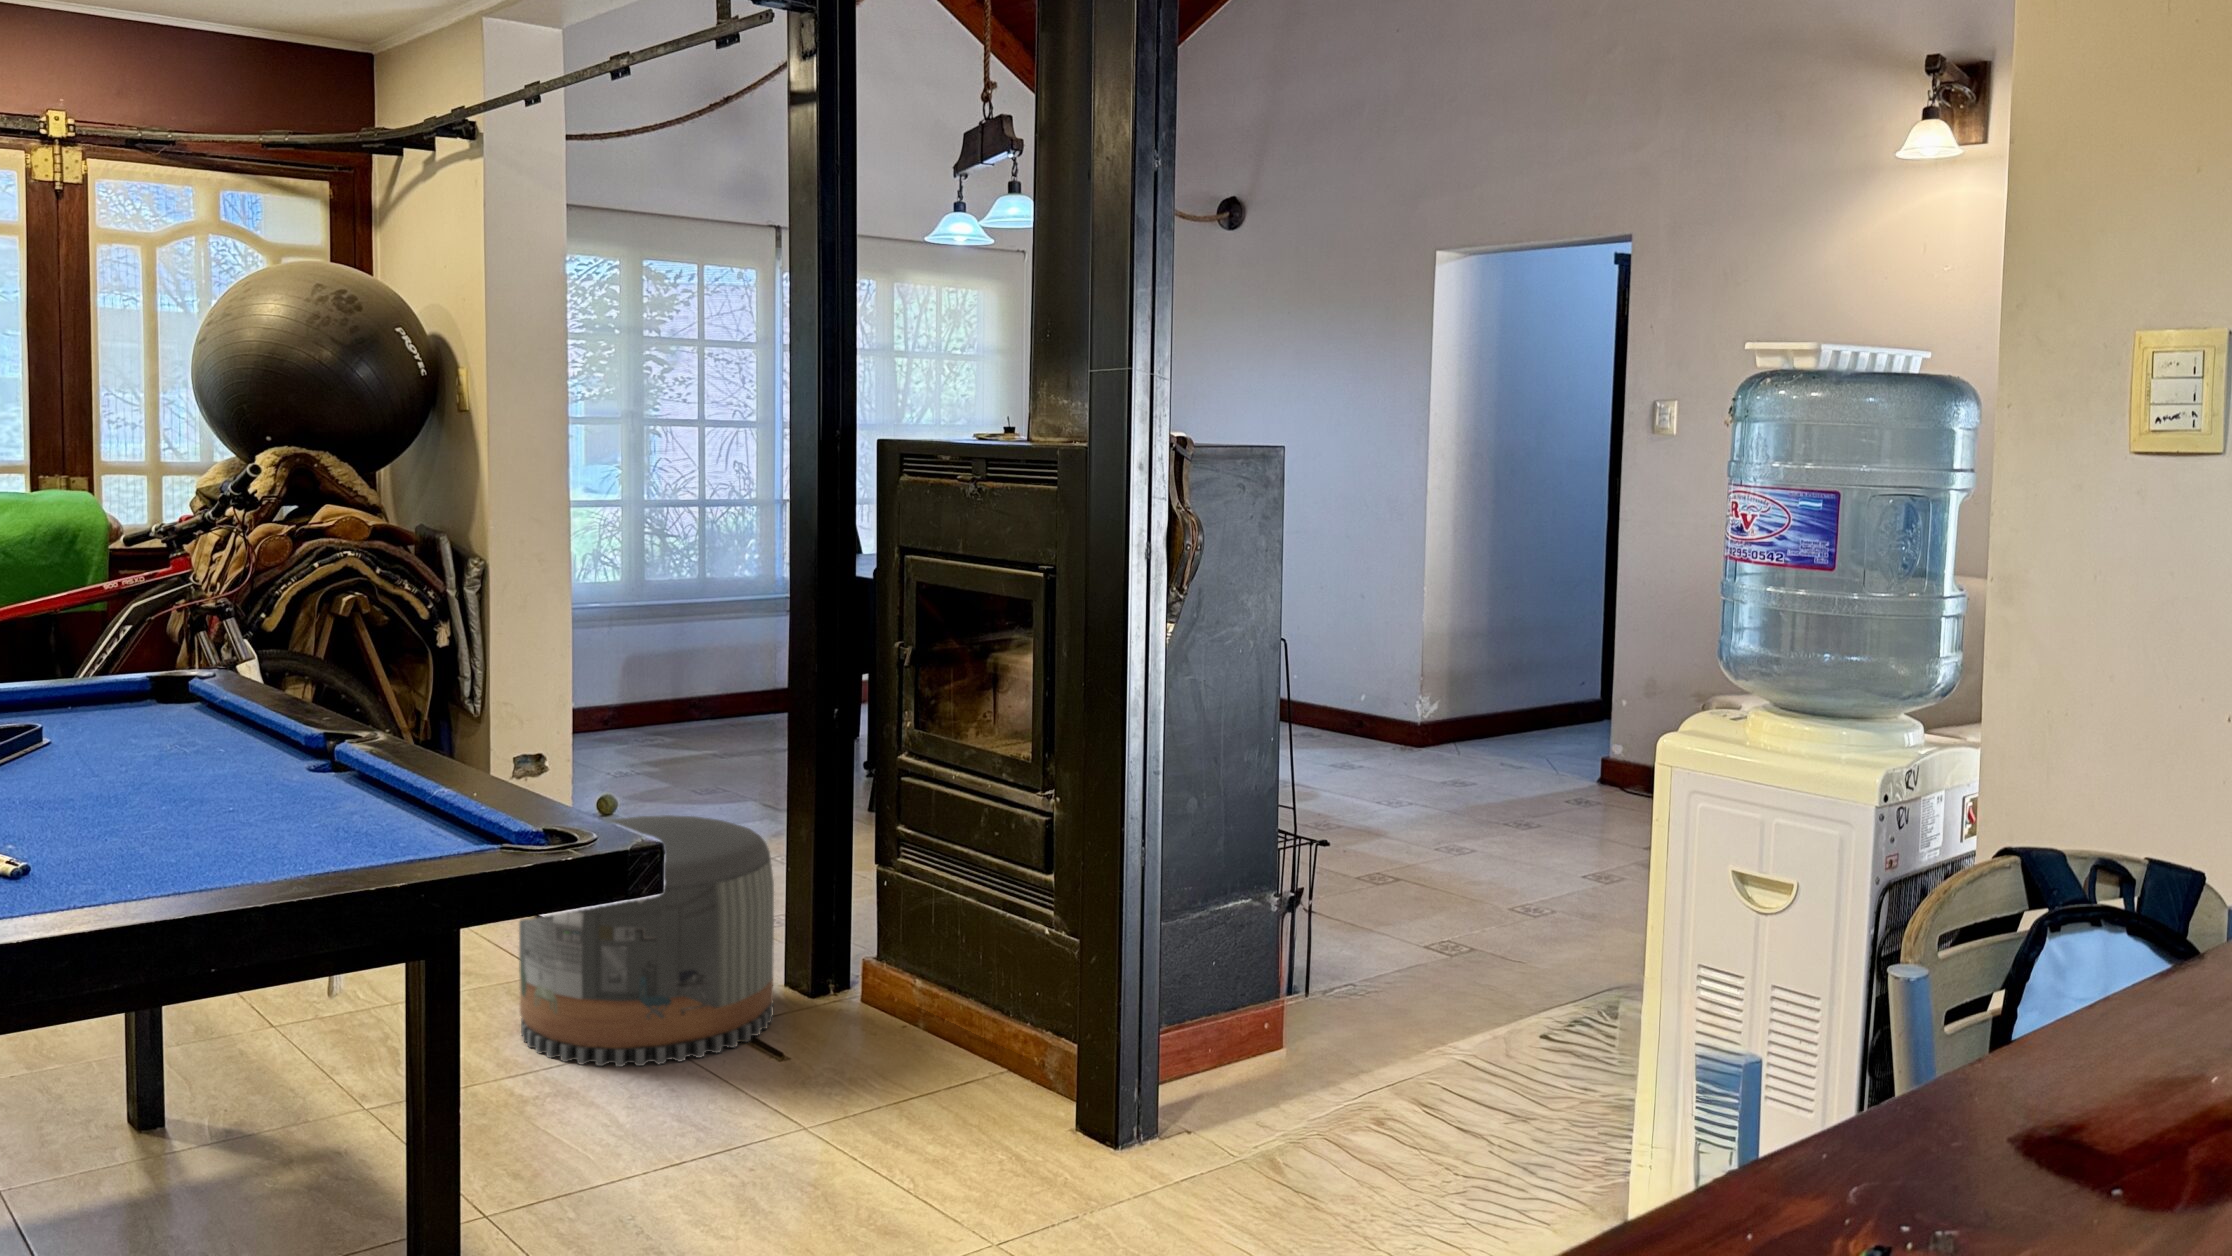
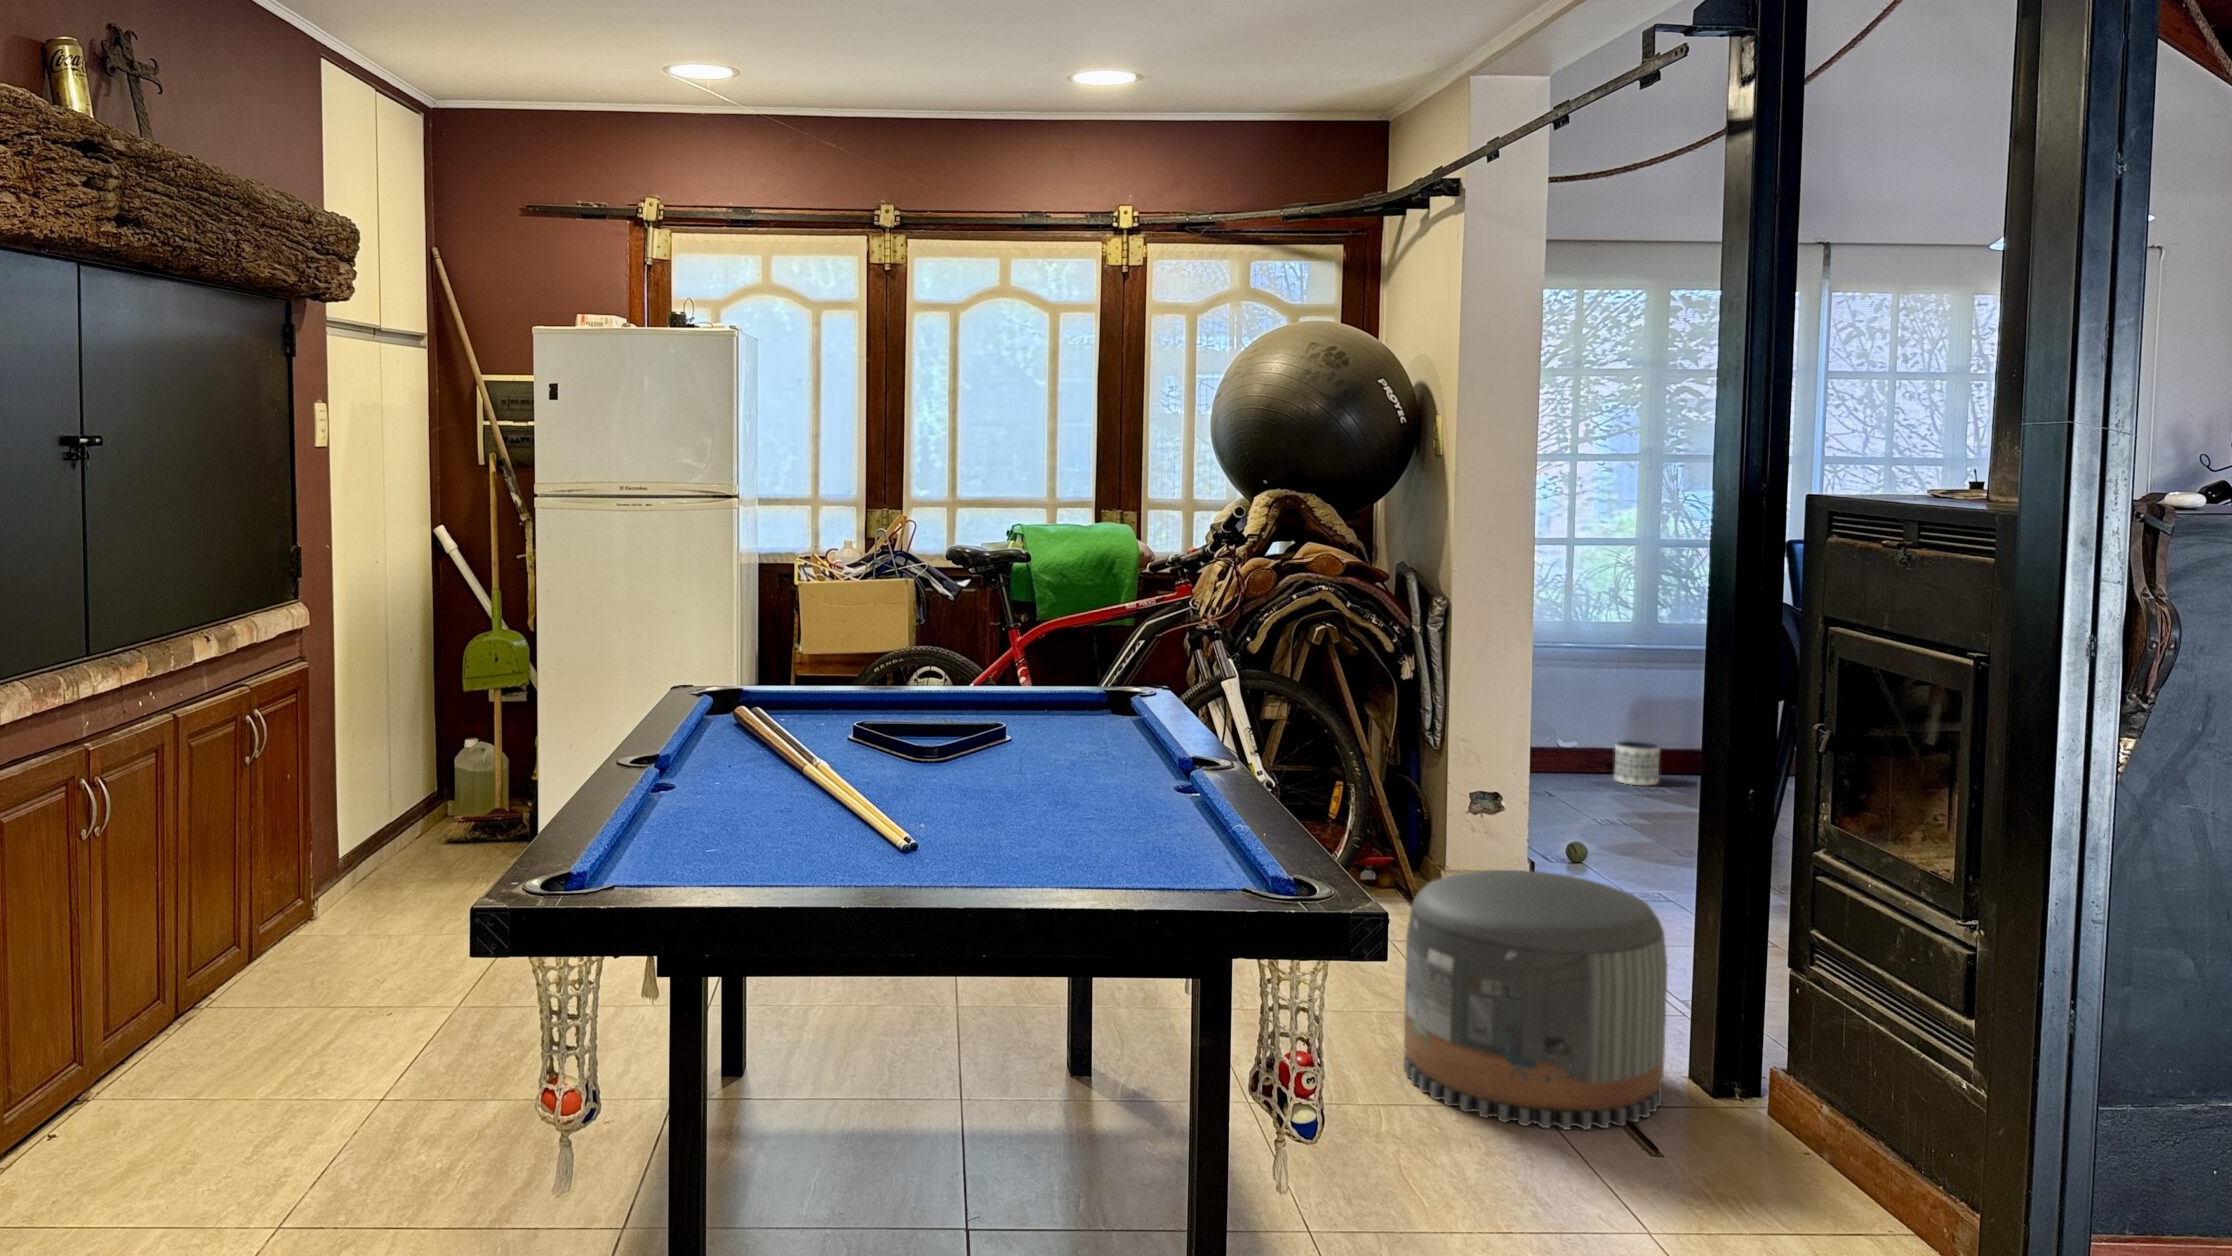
planter: none [617,697,658,739] -> present [1614,741,1659,786]

